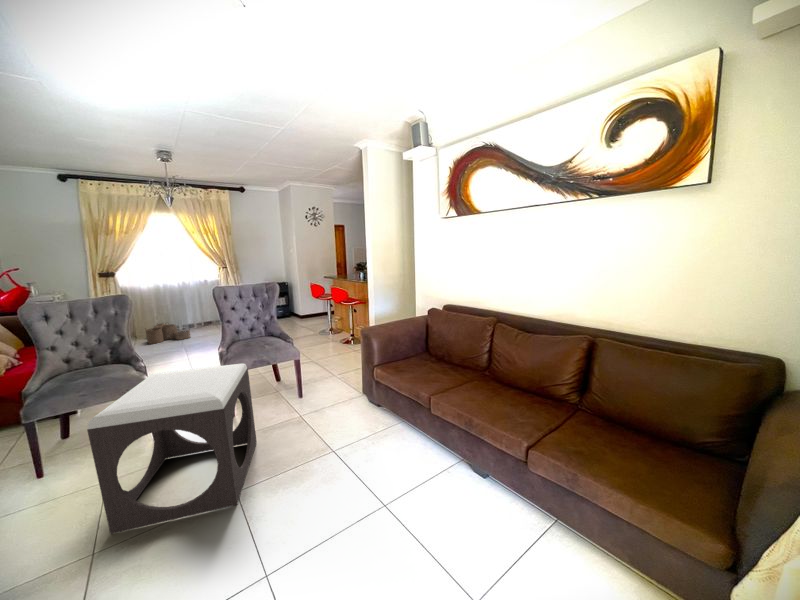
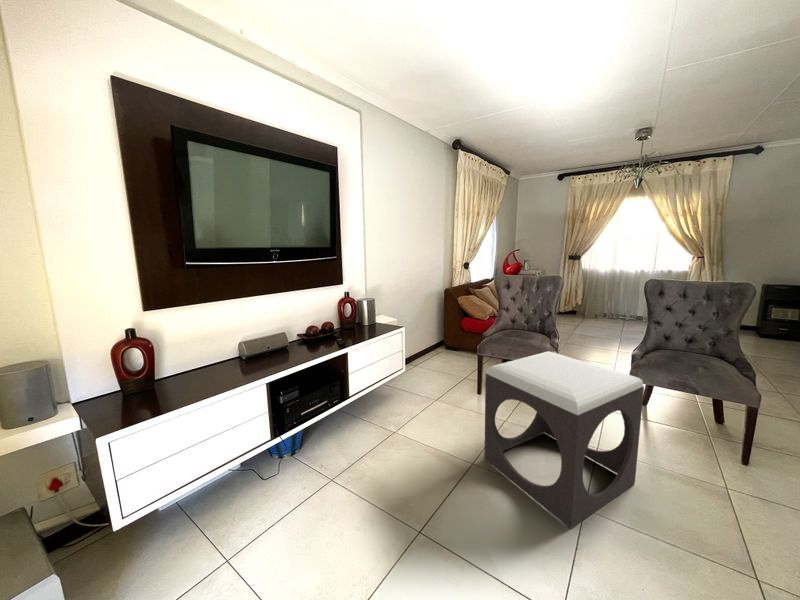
woven basket: present [145,323,190,344] -> none [591,309,634,332]

